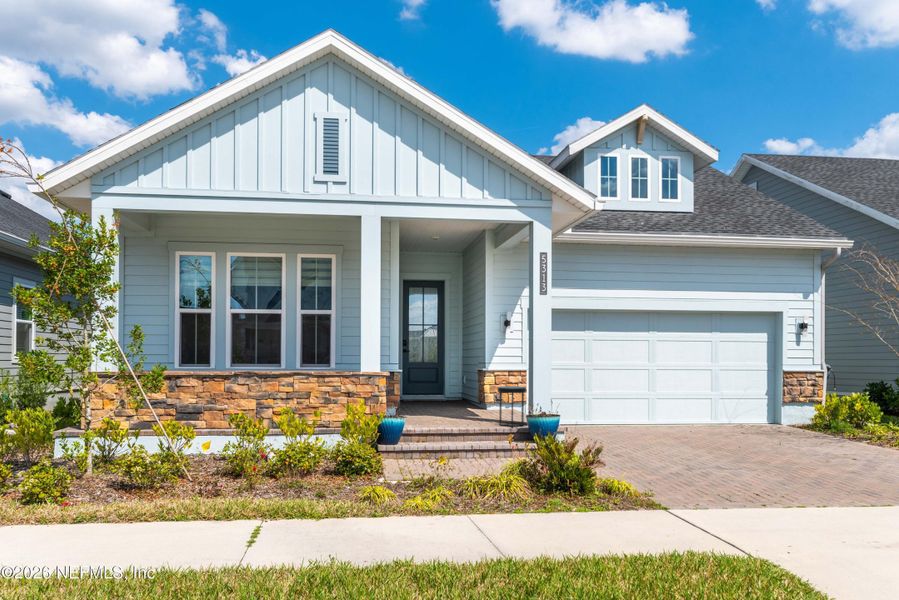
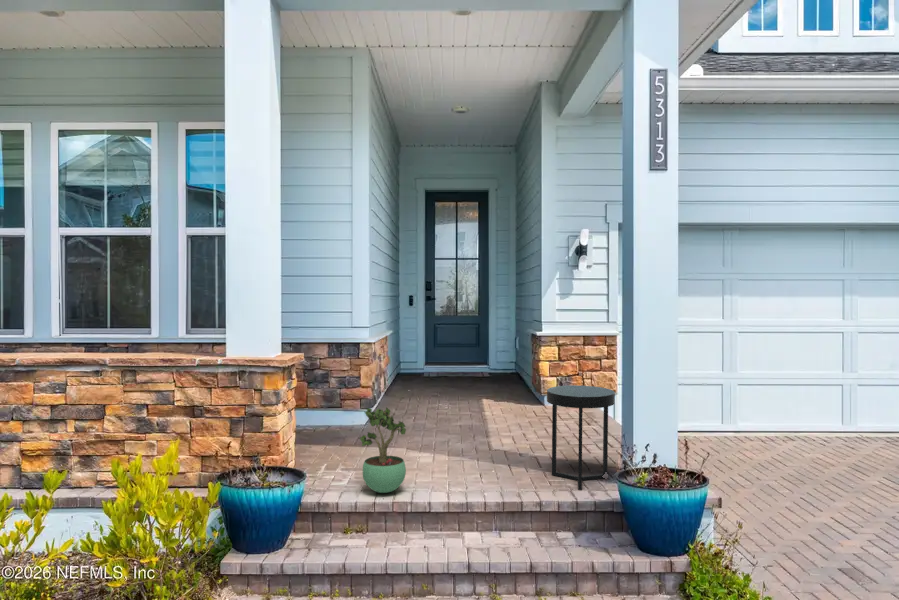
potted plant: none [420,392,442,429] -> present [359,408,406,493]

